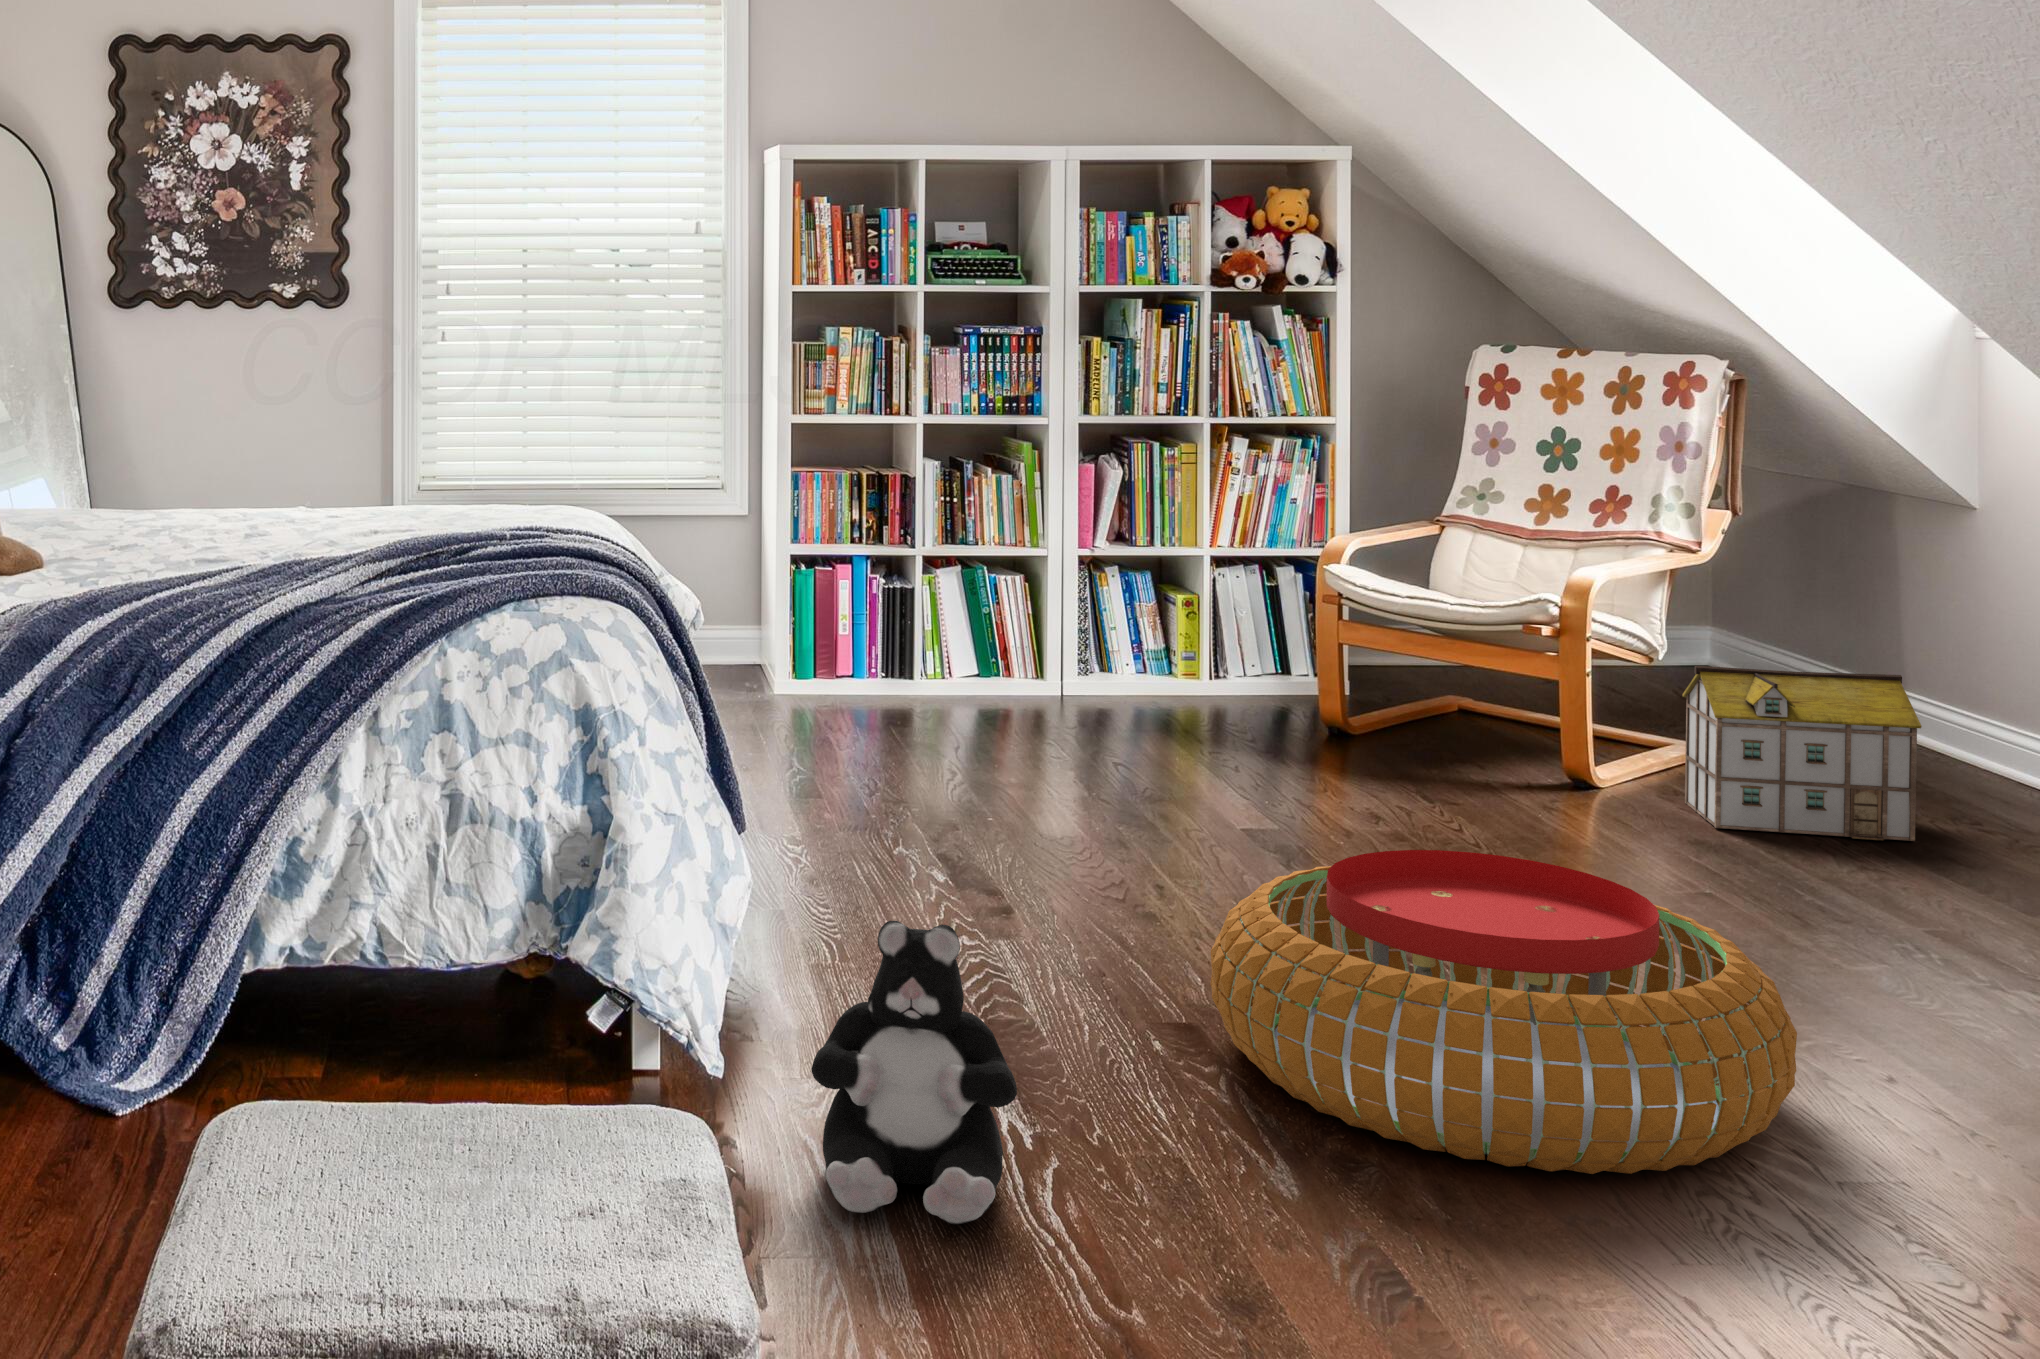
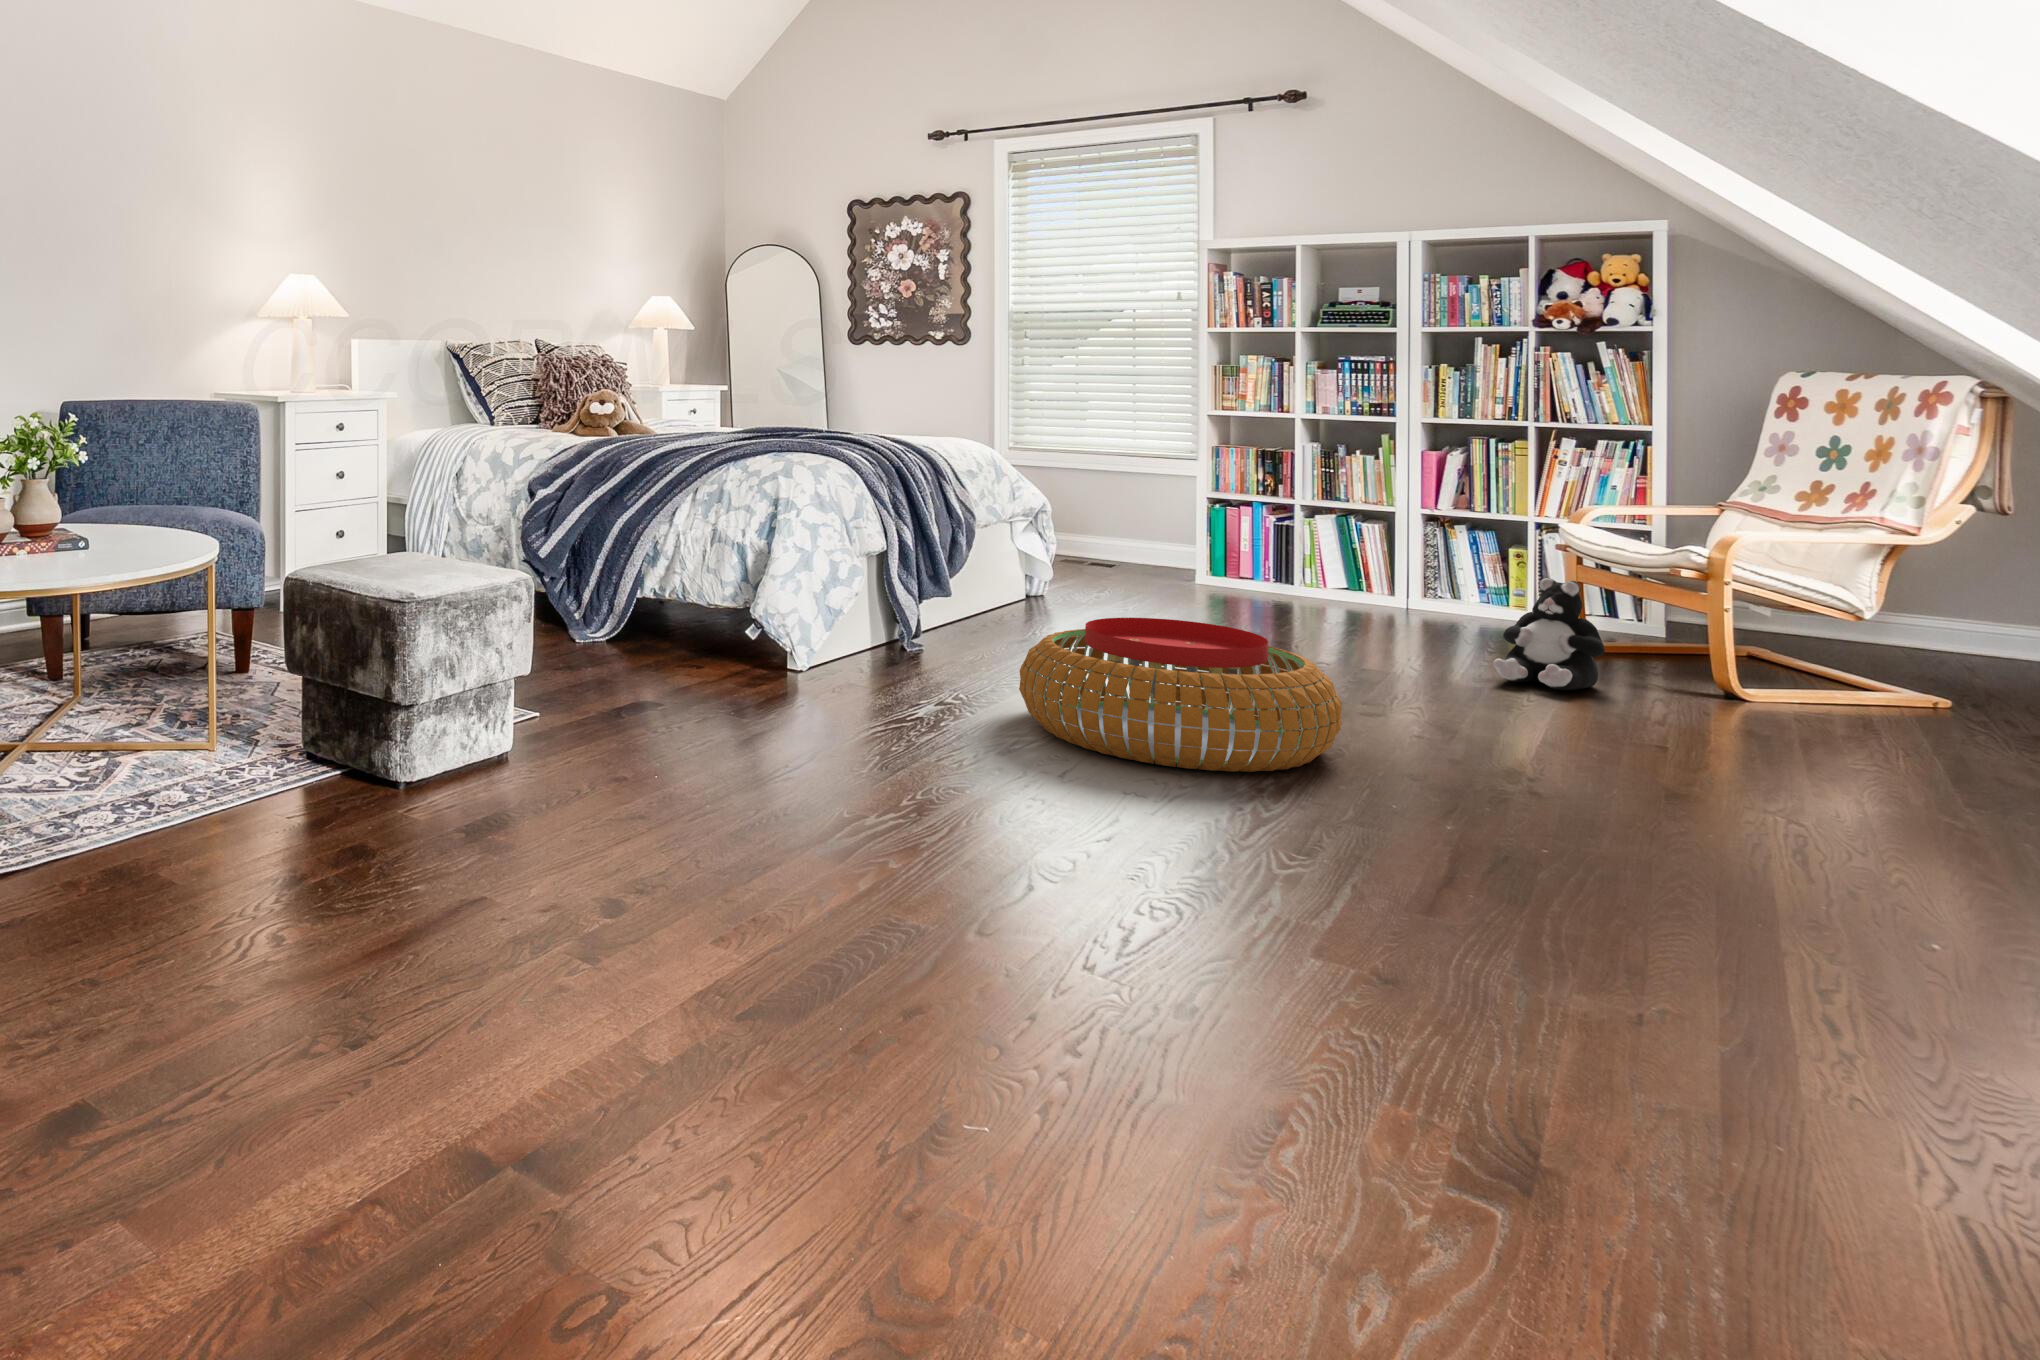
toy house: present [1682,666,1922,841] -> none [1746,602,1966,758]
plush toy: present [811,921,1017,1224] -> present [1493,578,1605,690]

